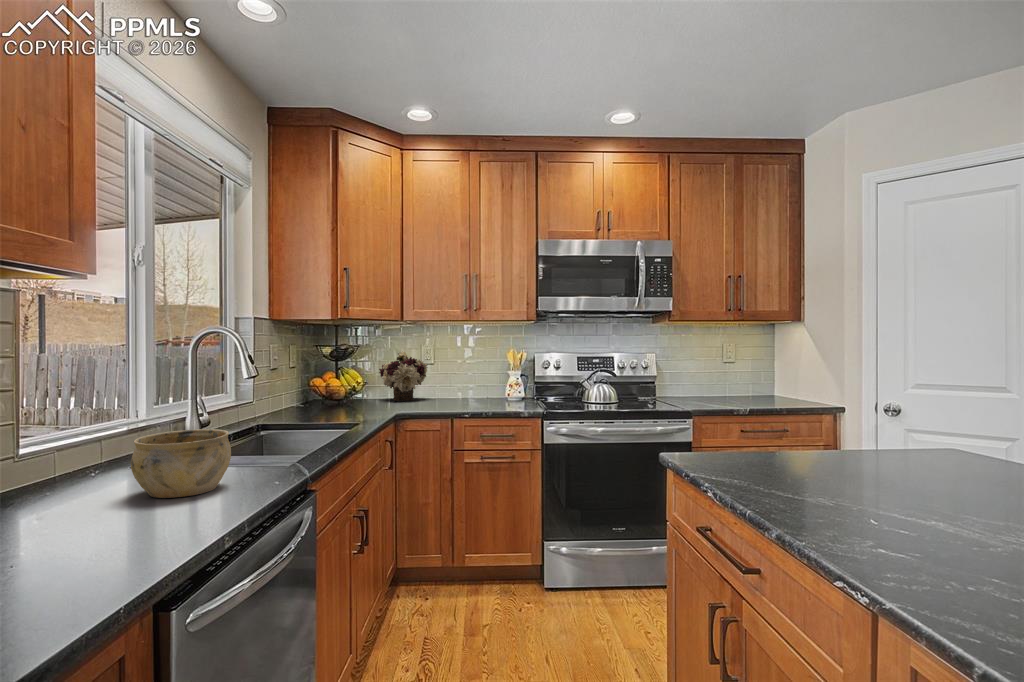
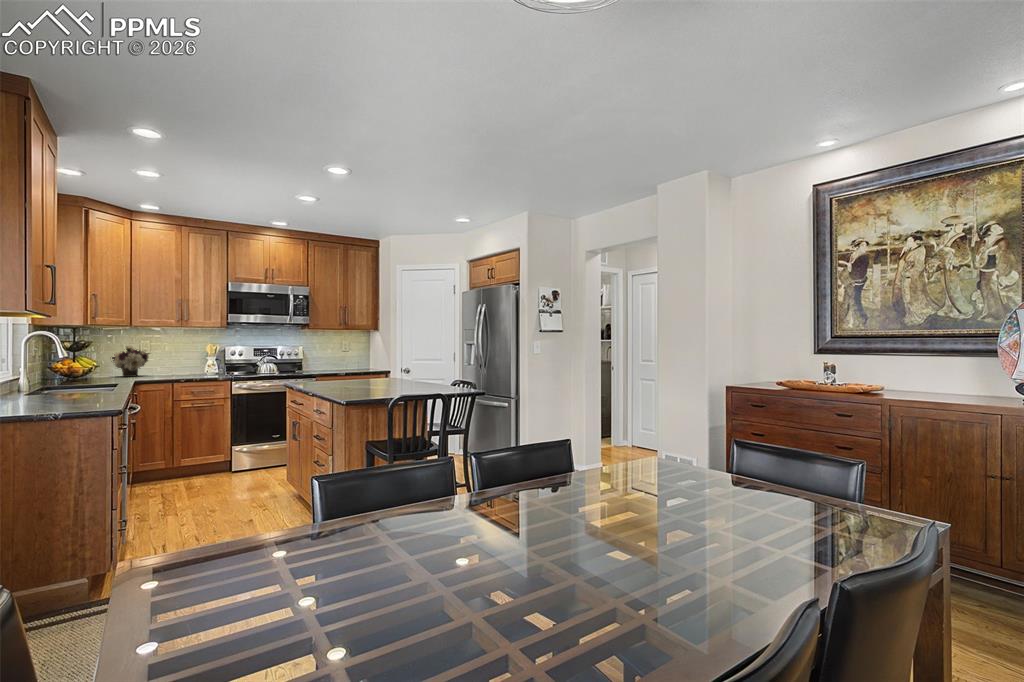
ceramic bowl: present [131,429,231,498] -> none [57,374,99,397]

